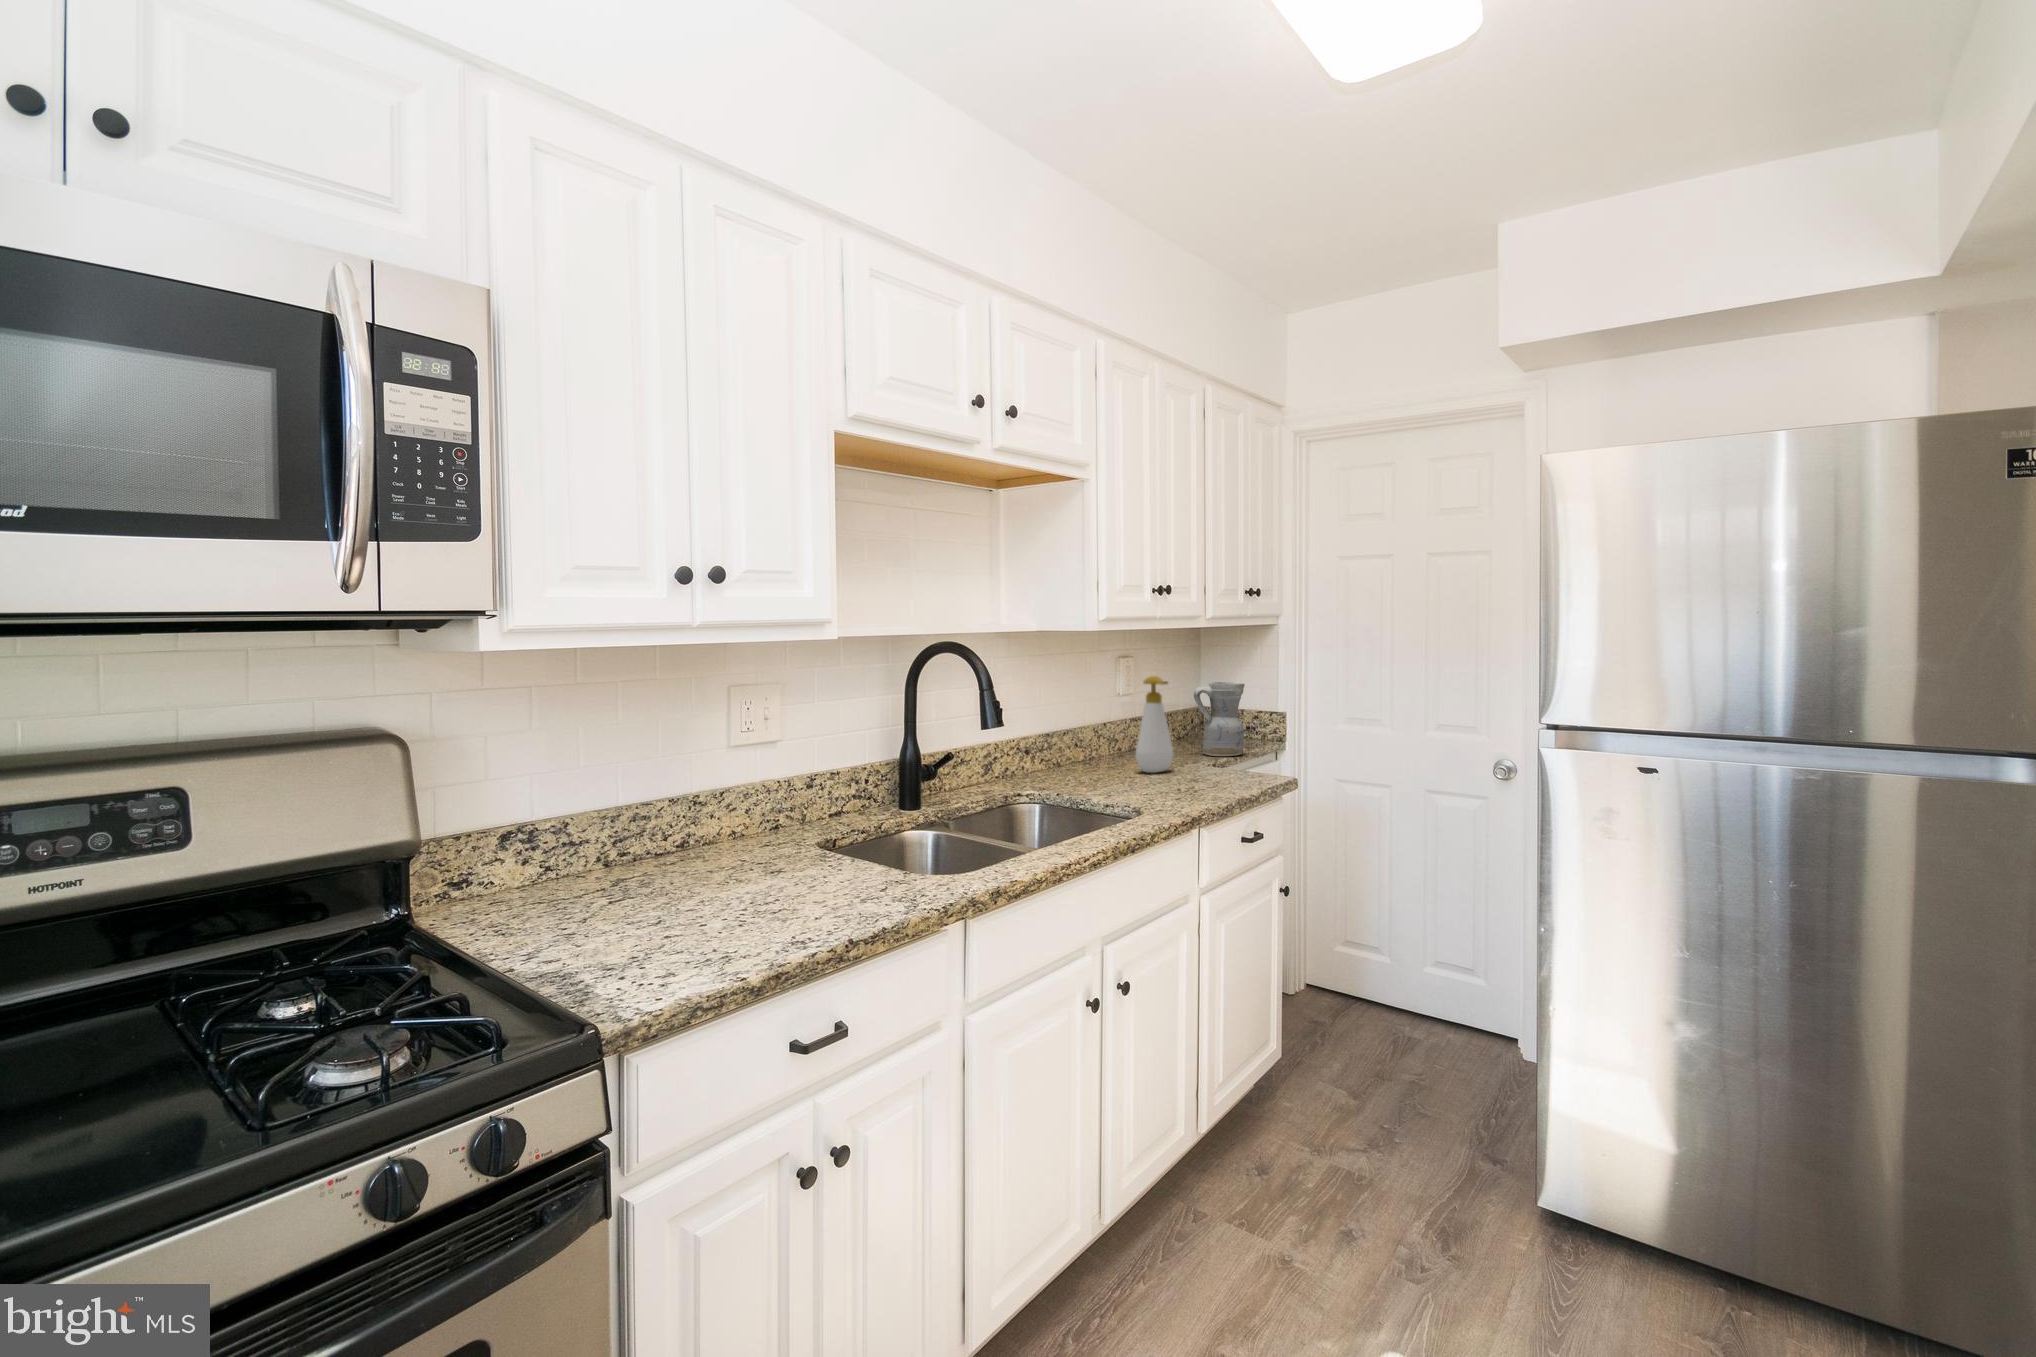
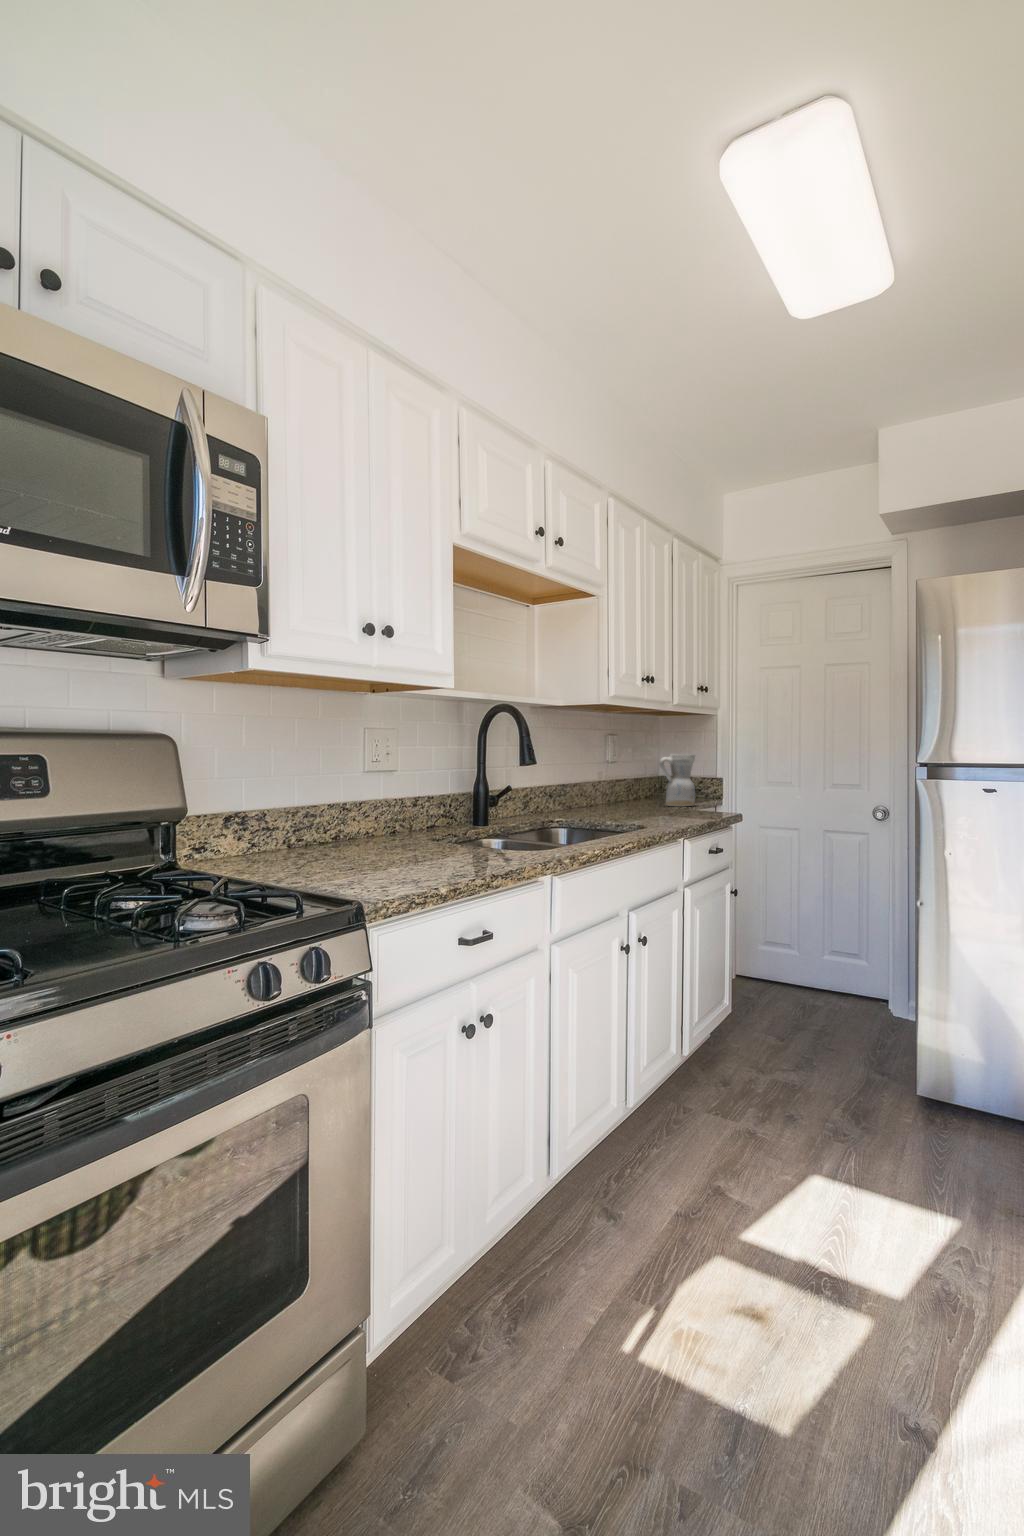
soap bottle: present [1136,676,1173,773] -> none [626,743,652,813]

